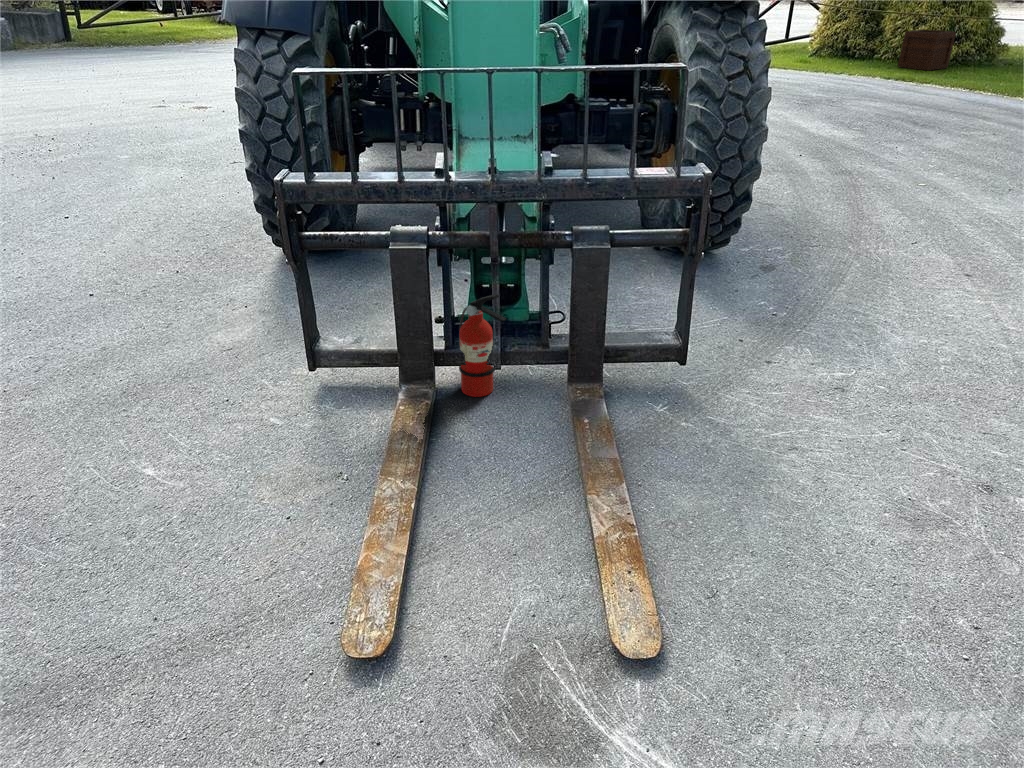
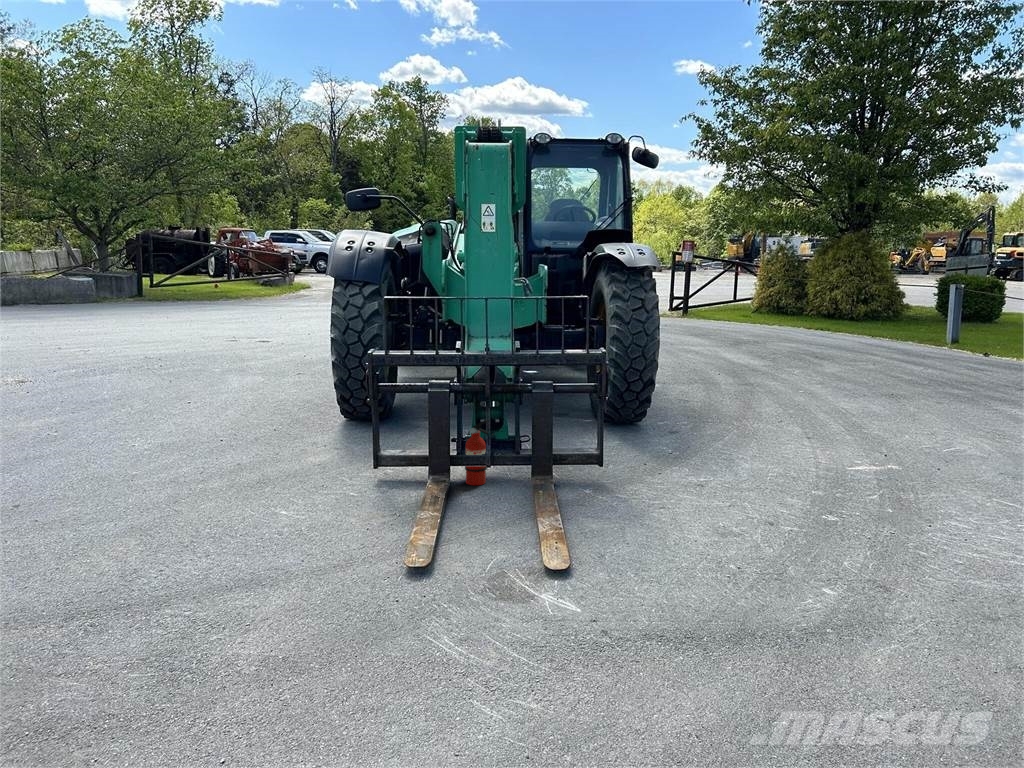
wooden crate: present [898,29,956,71] -> none [819,293,861,323]

